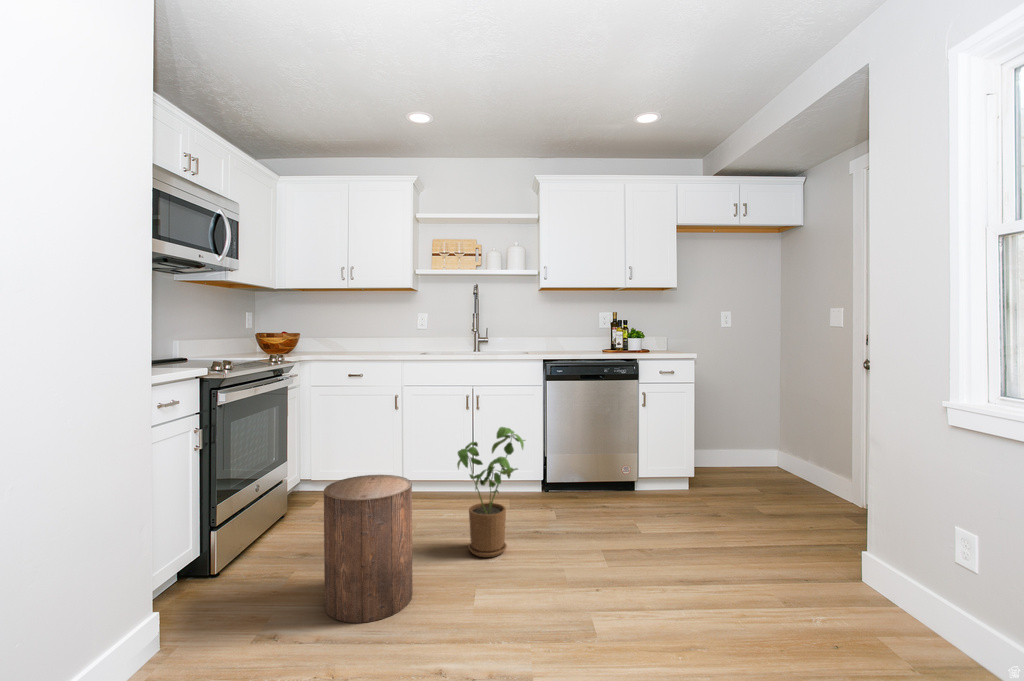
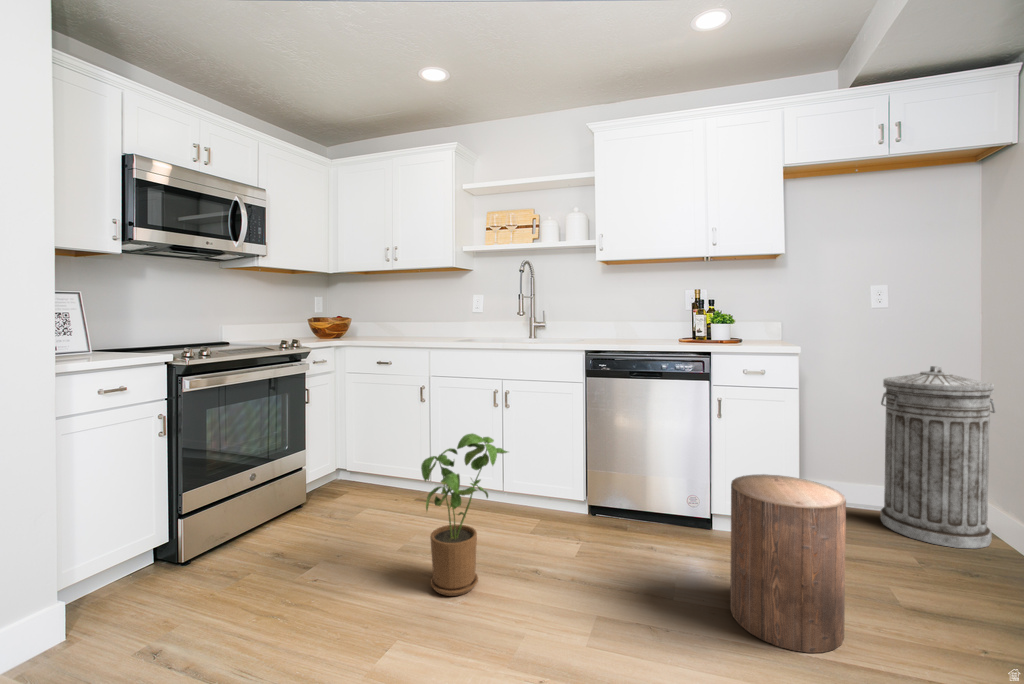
trash can: none [735,367,797,485] -> present [880,366,995,548]
stool: present [324,475,413,623] -> present [730,474,846,653]

